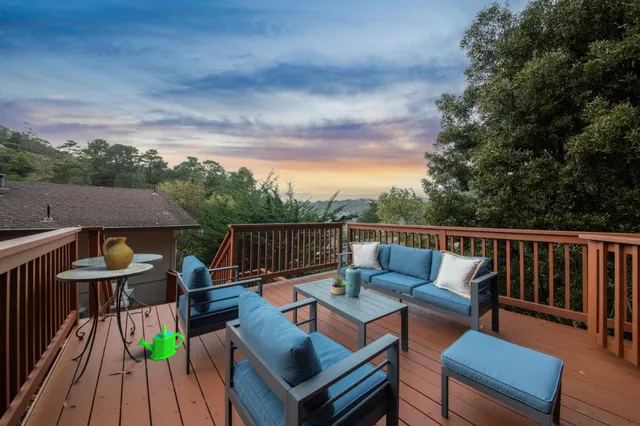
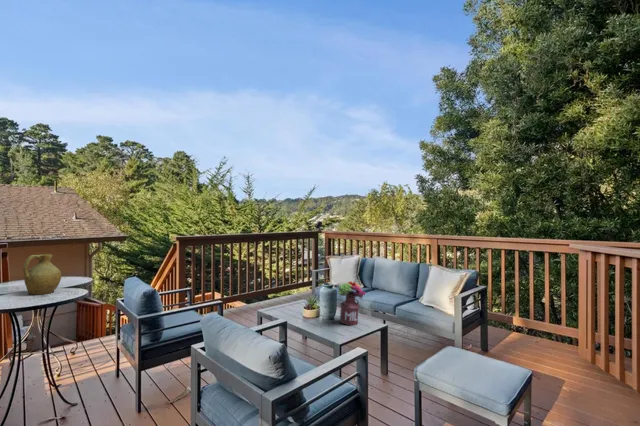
flower arrangement: none [360,264,385,303] -> present [338,281,366,325]
watering can: present [137,325,184,360] -> none [70,360,127,402]

